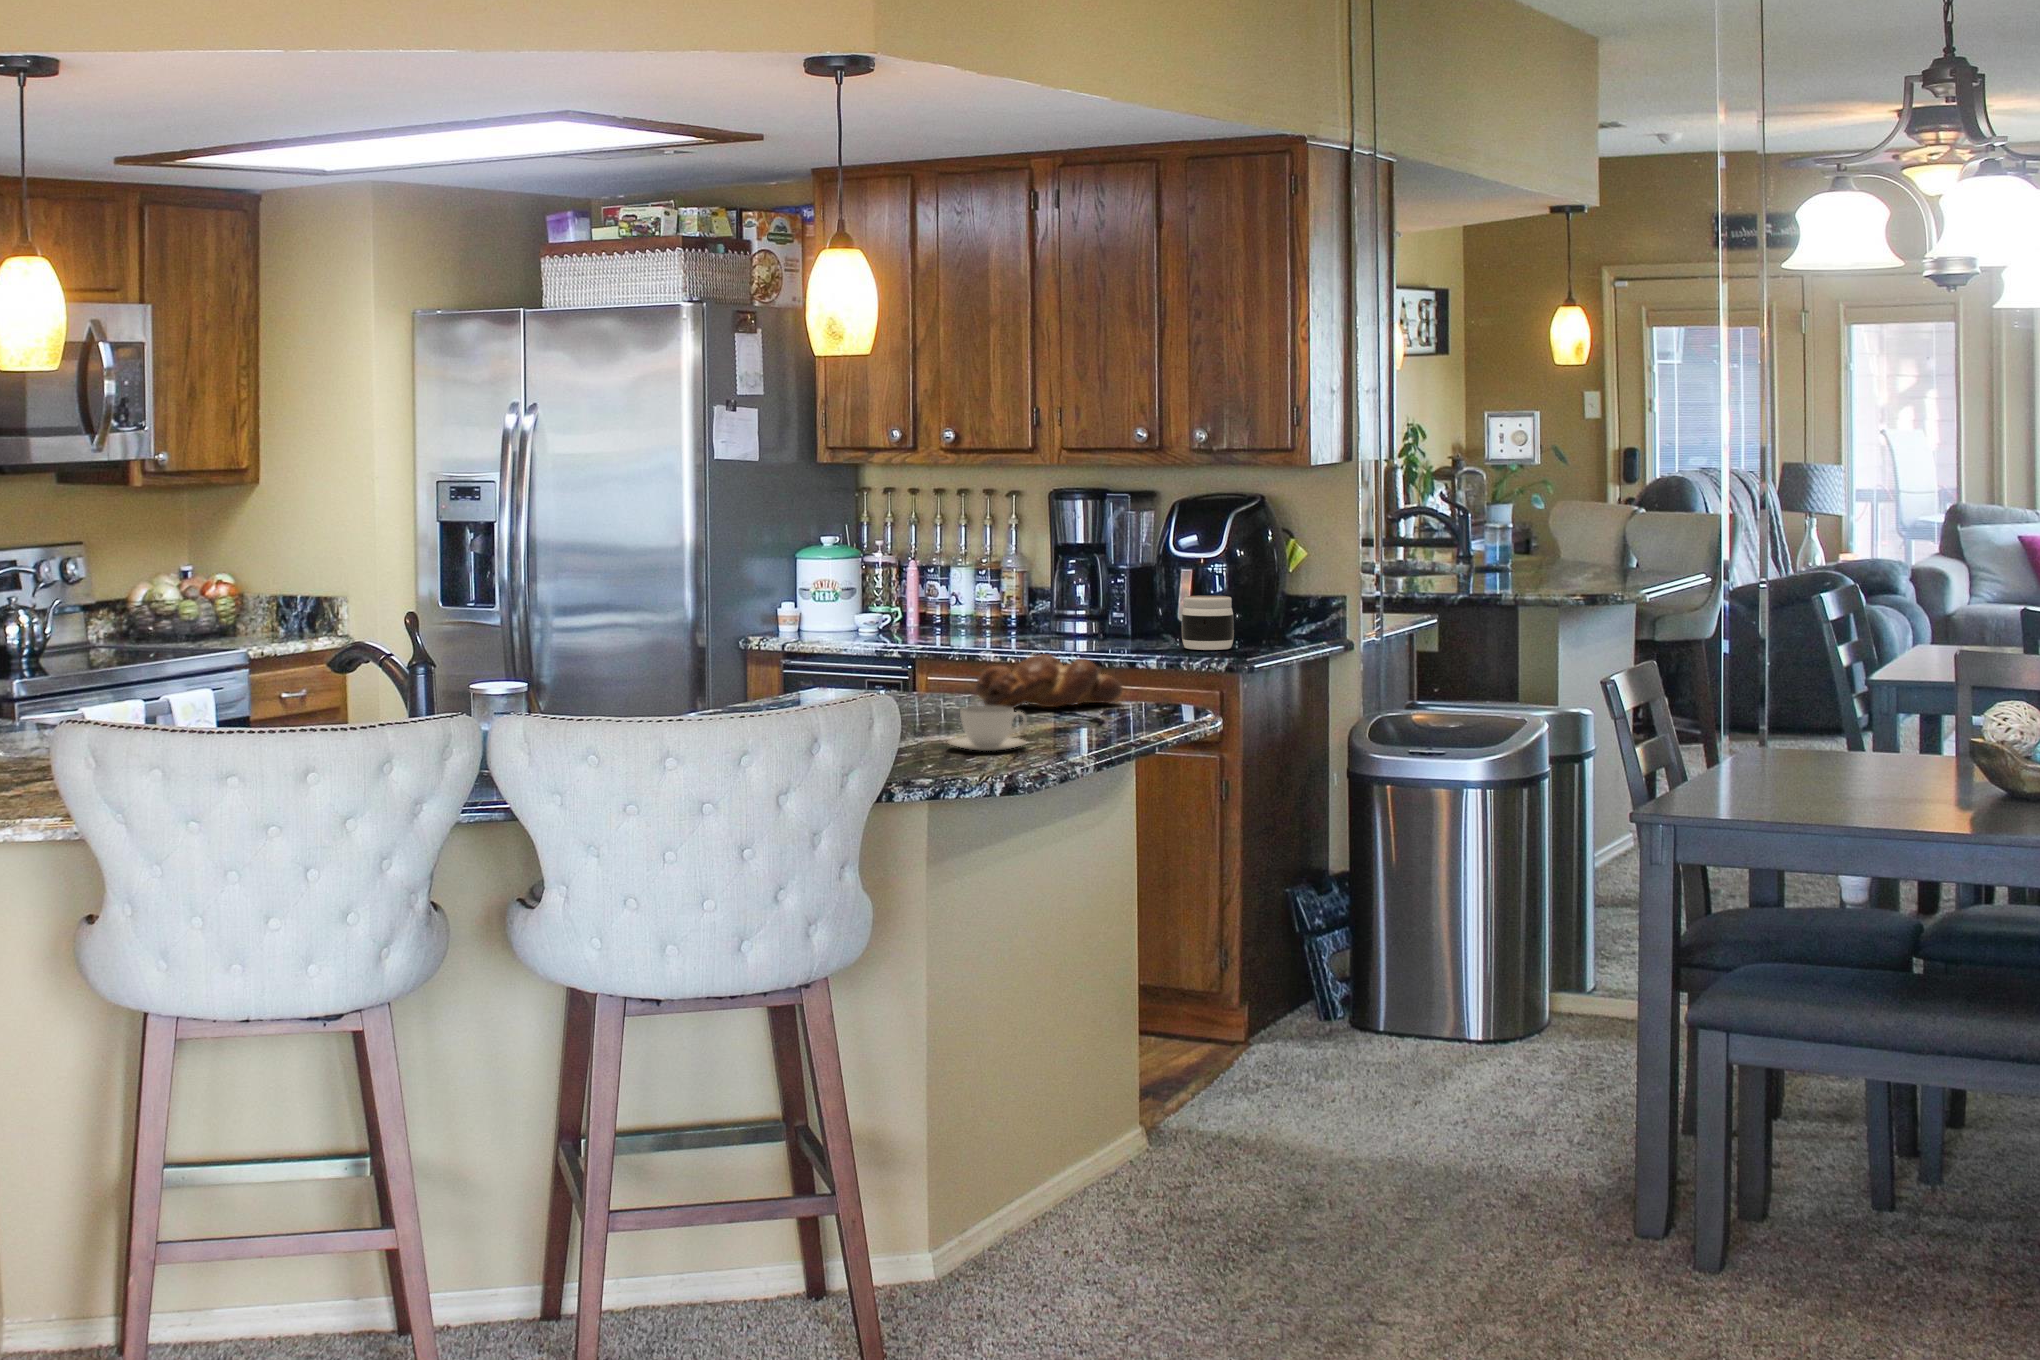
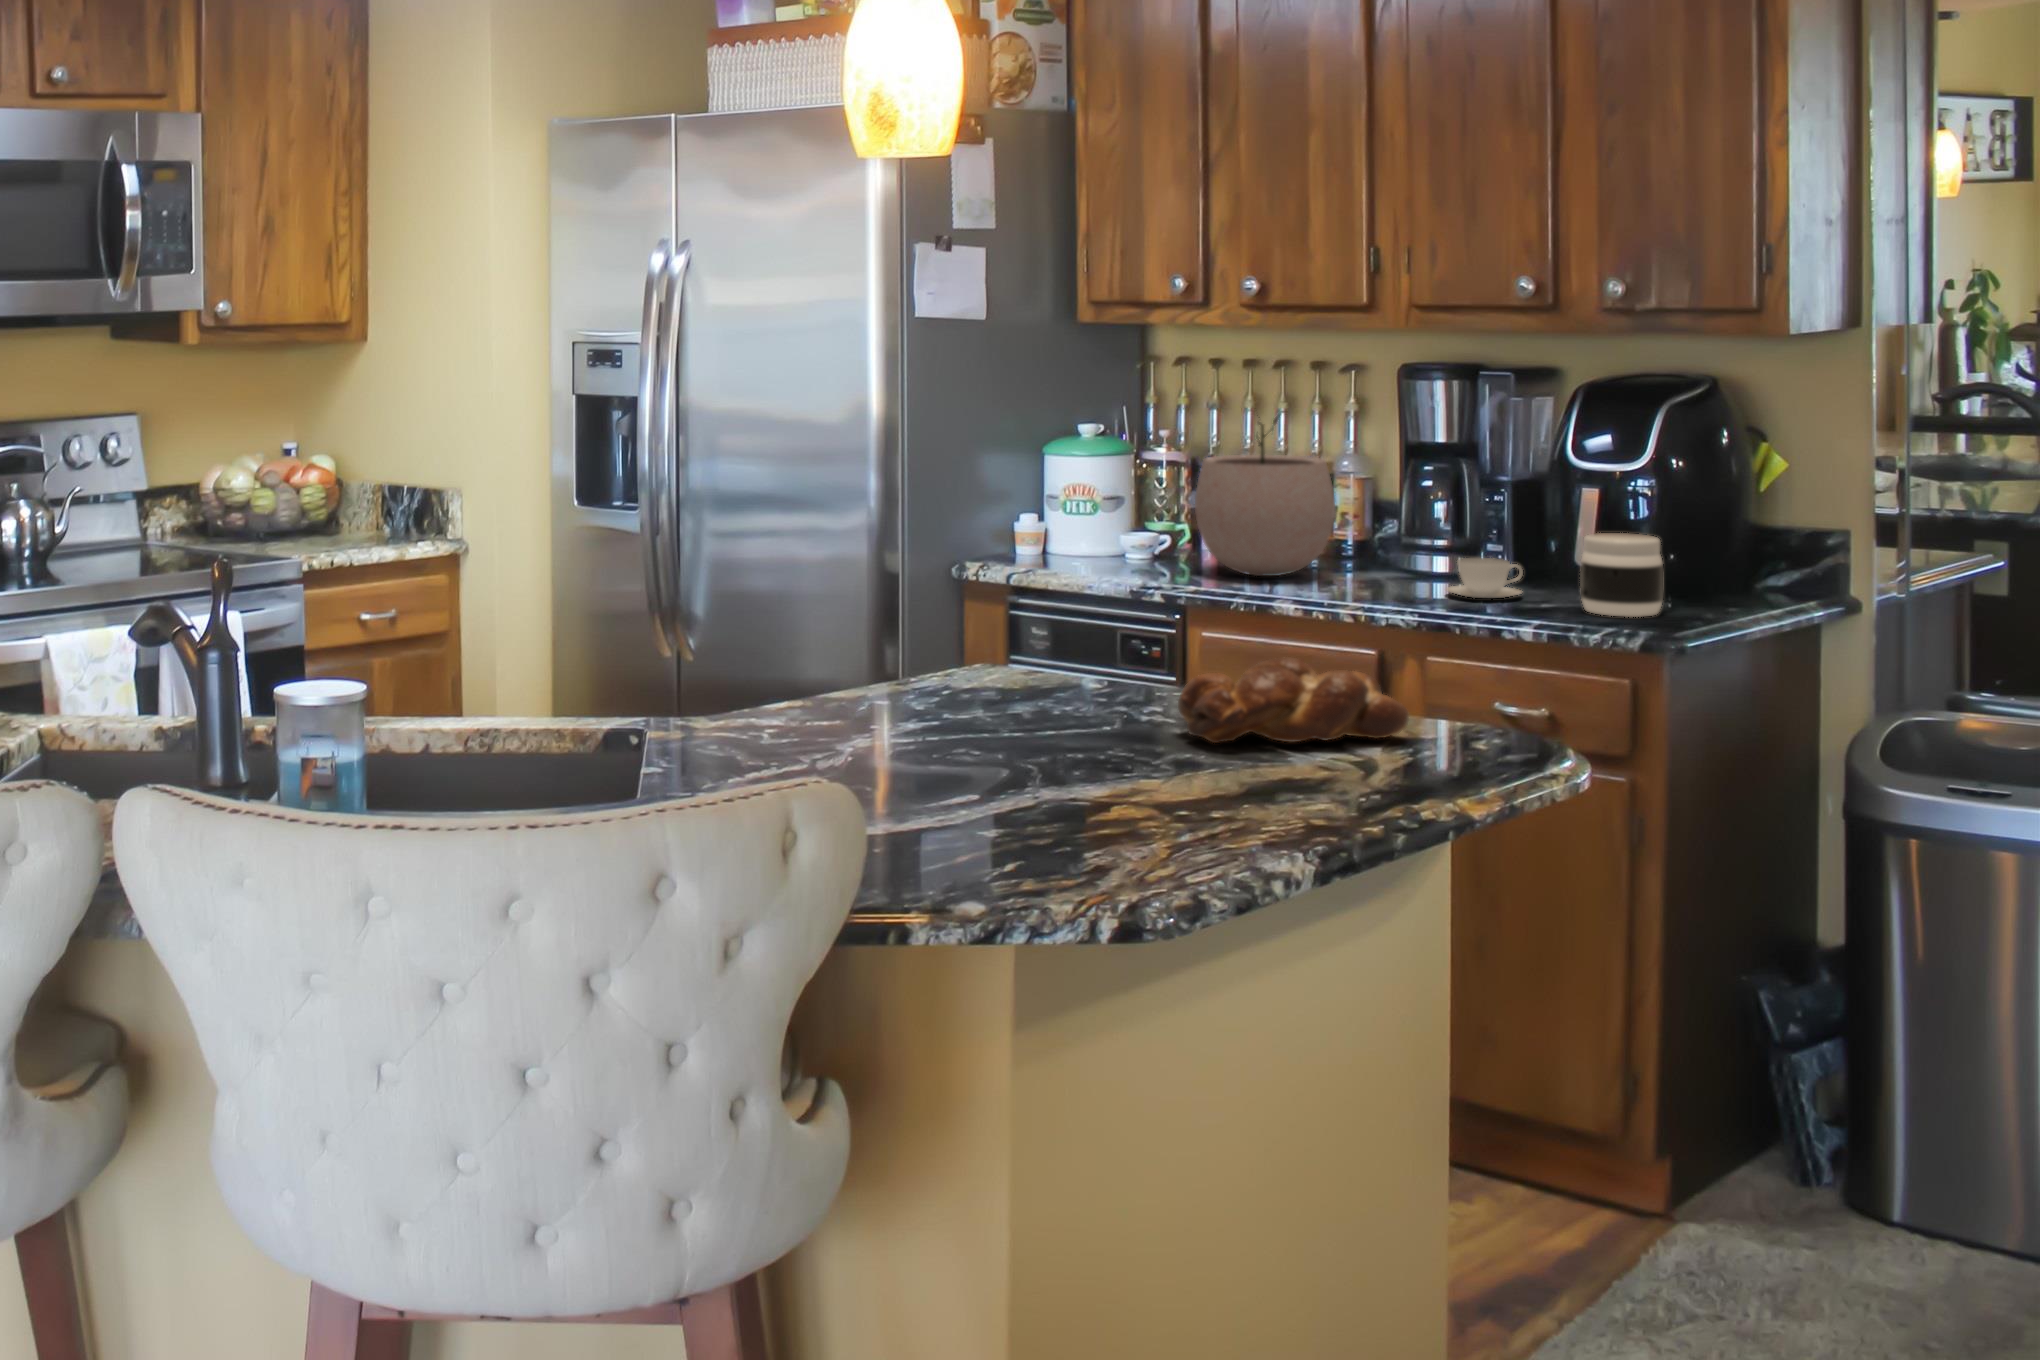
plant pot: none [919,519,1014,638] -> present [1195,415,1335,576]
teacup: present [948,706,1027,751] -> present [1446,558,1523,599]

